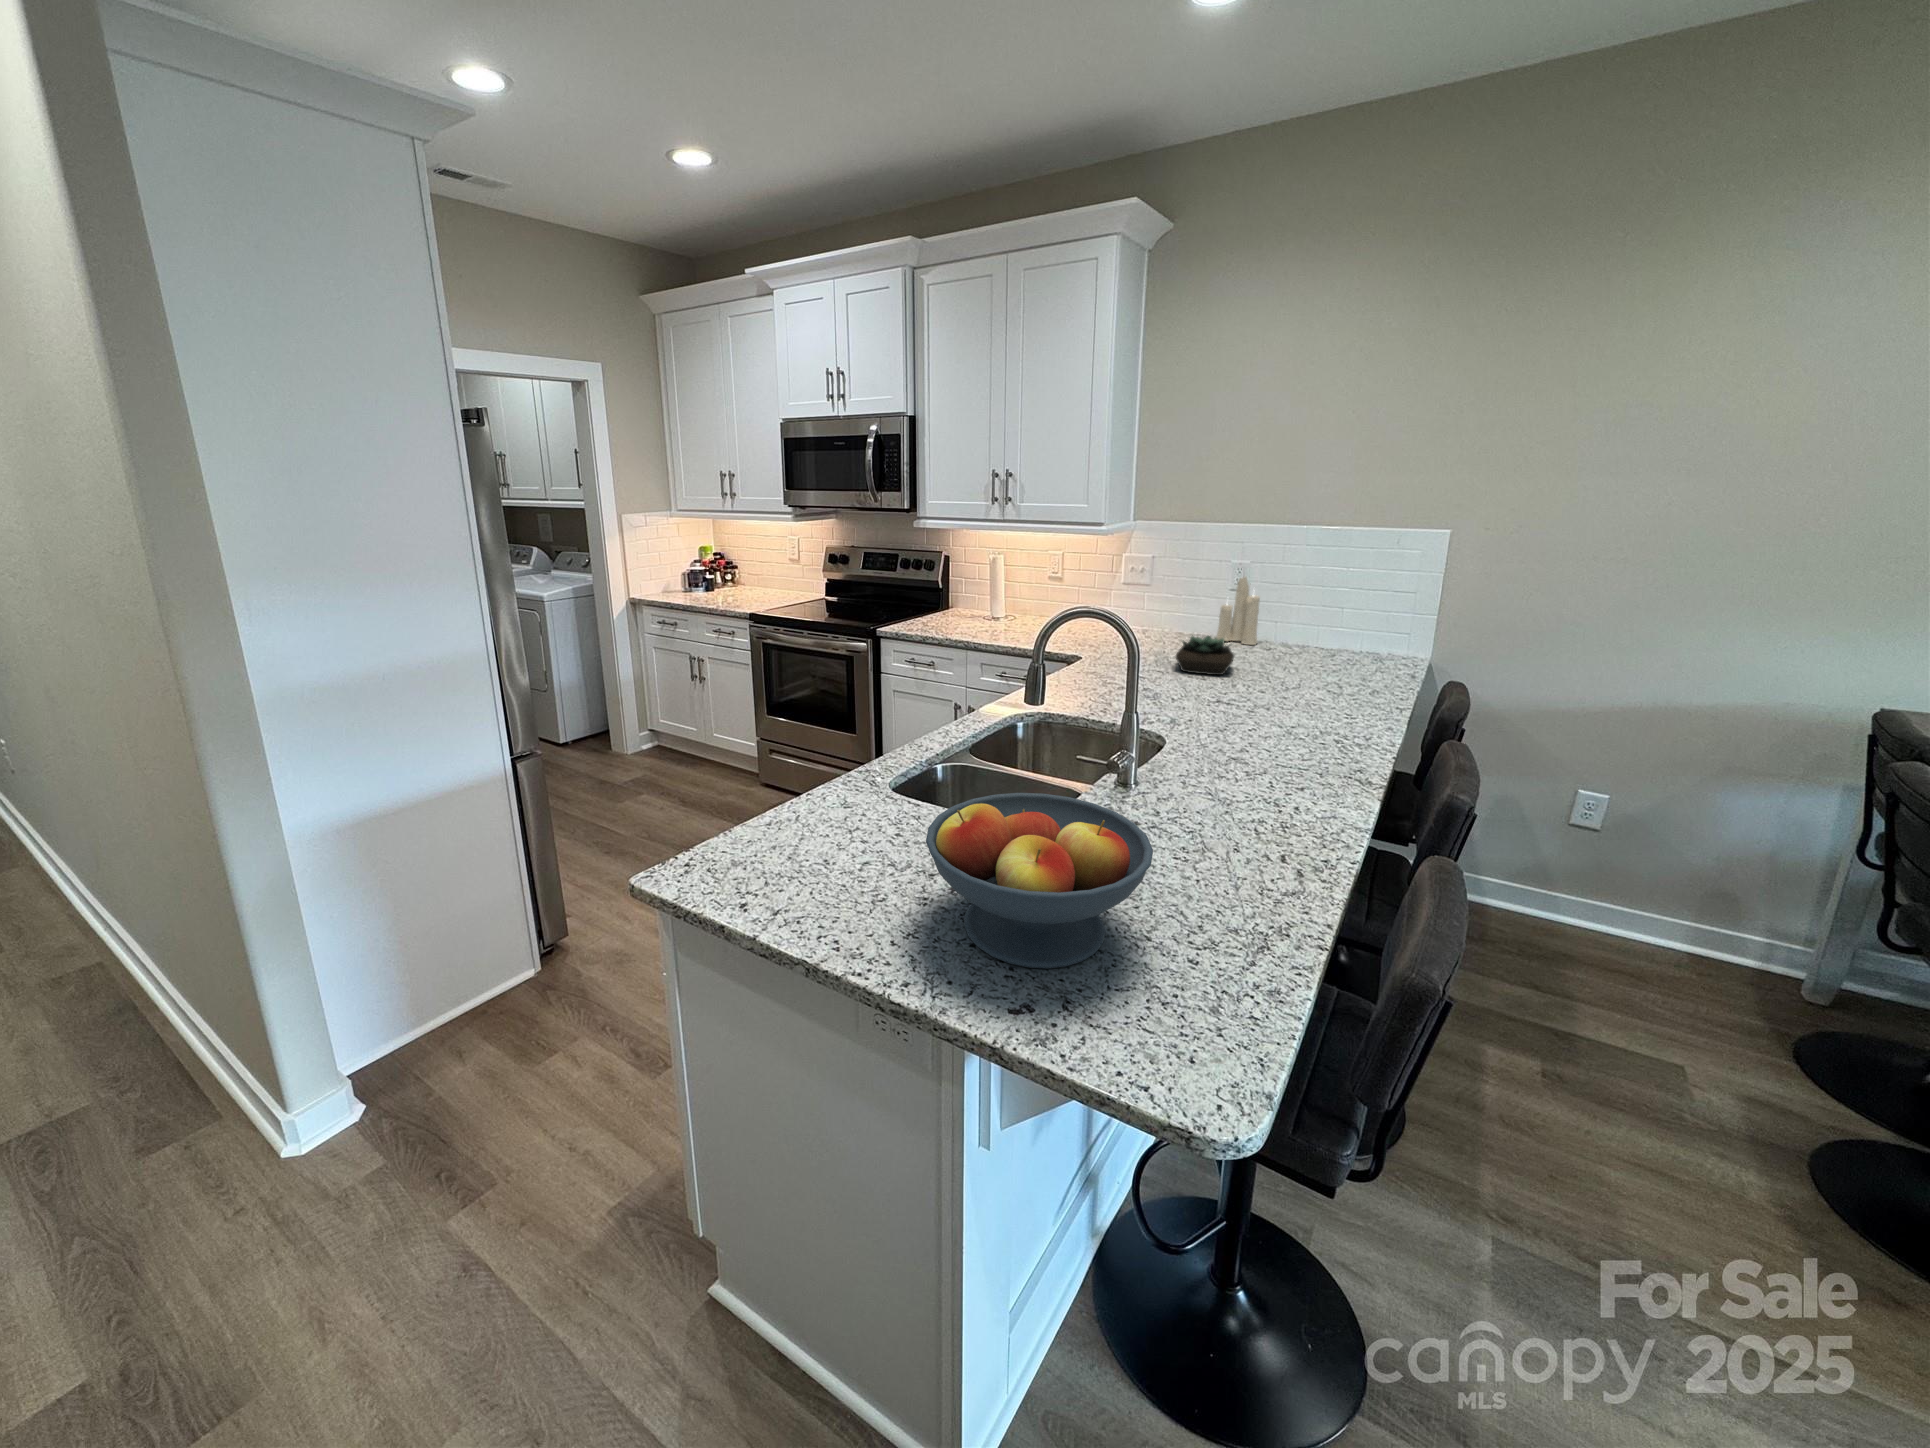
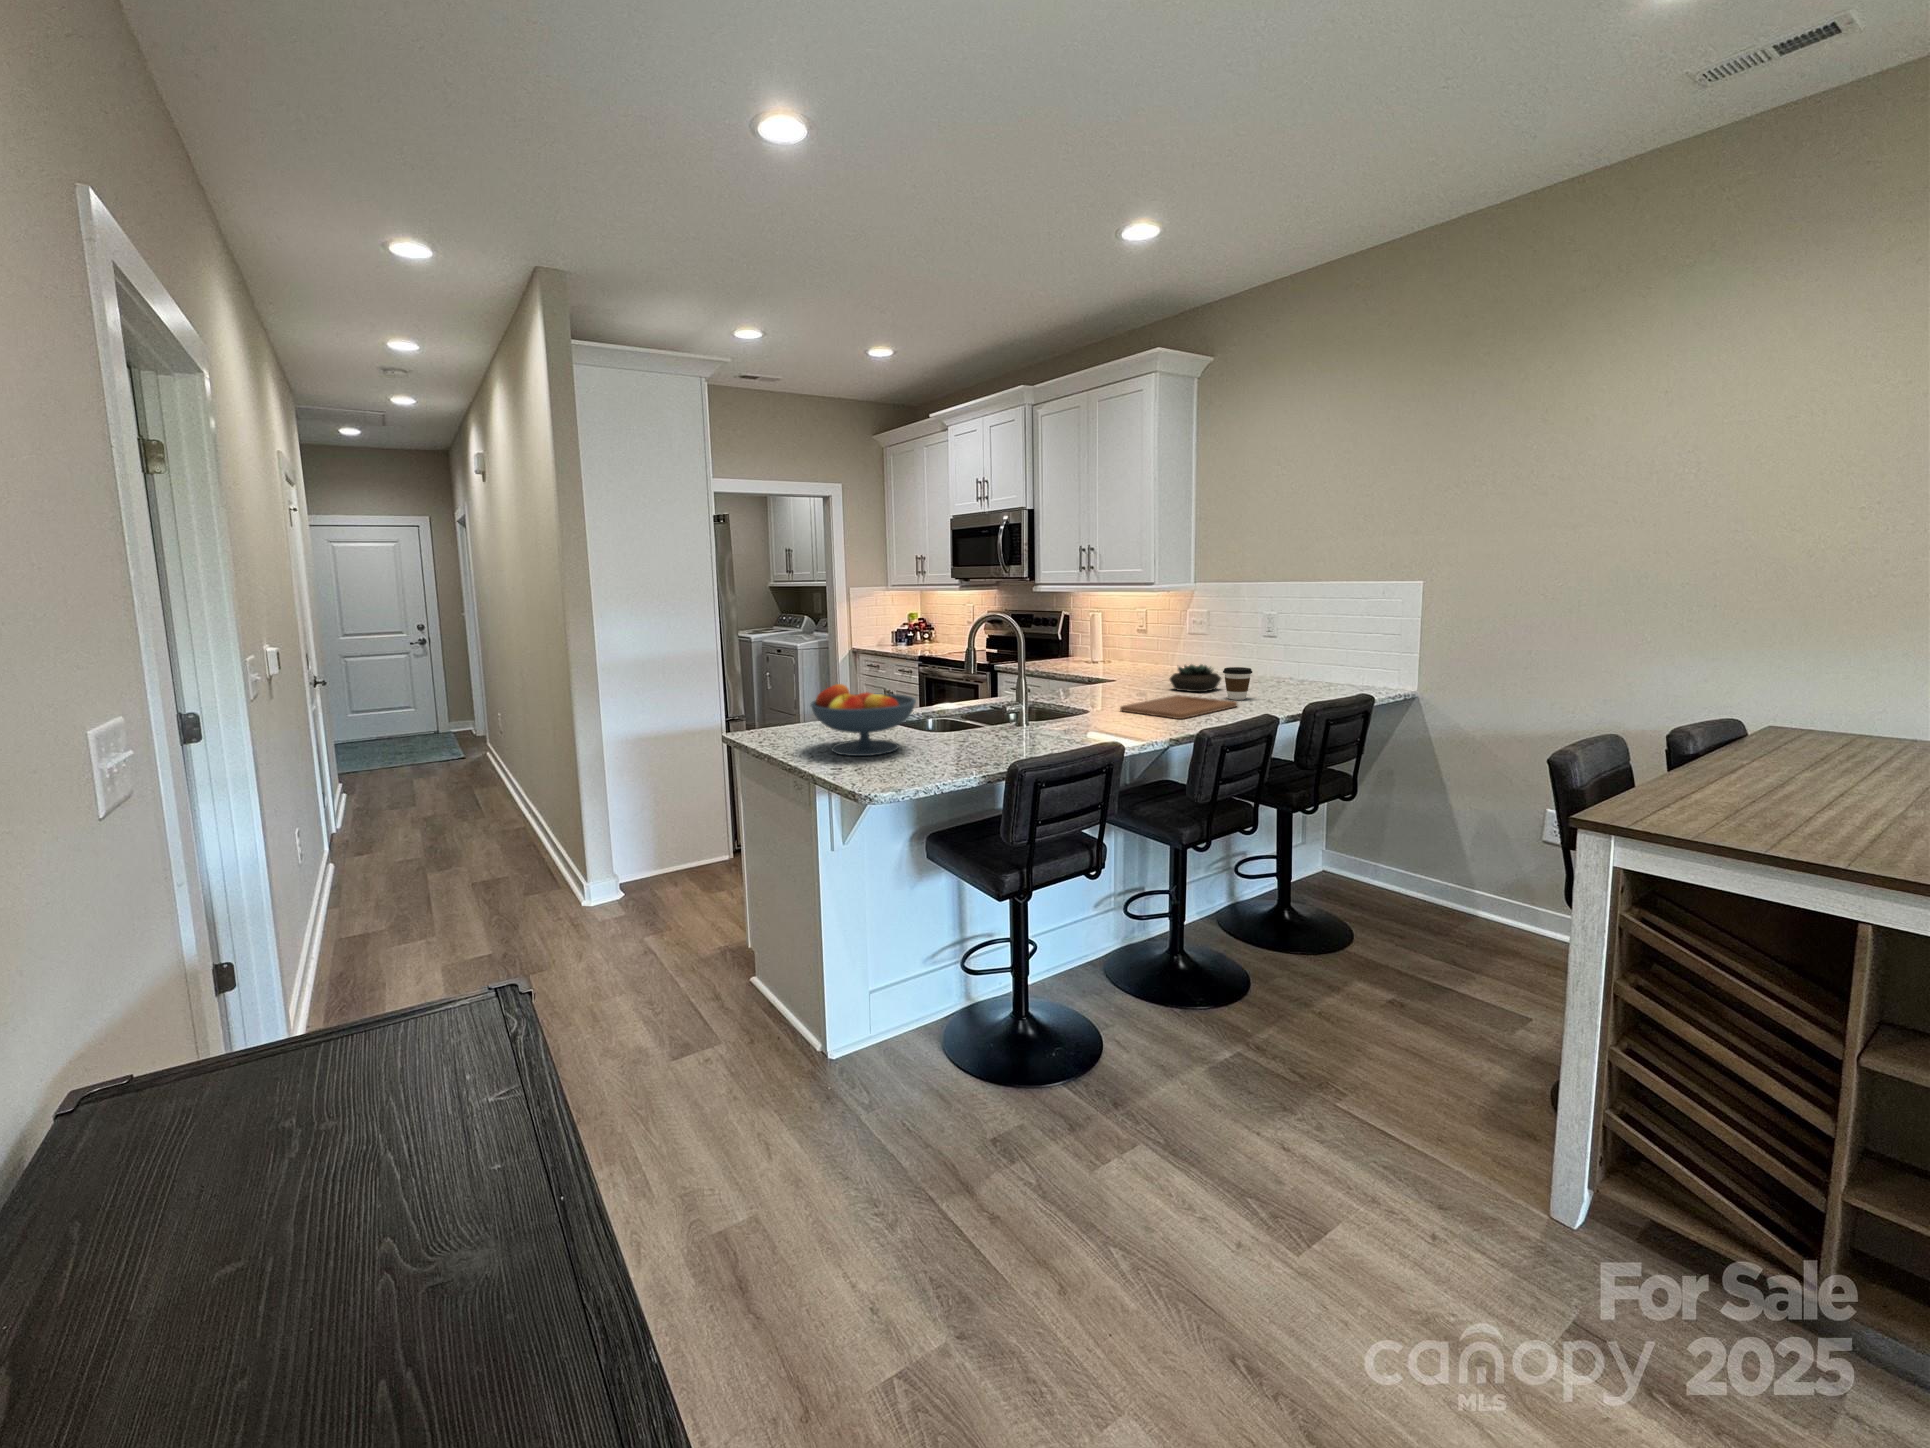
candle: present [1216,577,1260,645] -> none [1252,609,1283,681]
coffee cup: none [1273,646,1312,690] -> present [1223,667,1252,700]
cutting board: none [1212,689,1327,745] -> present [1120,695,1237,719]

